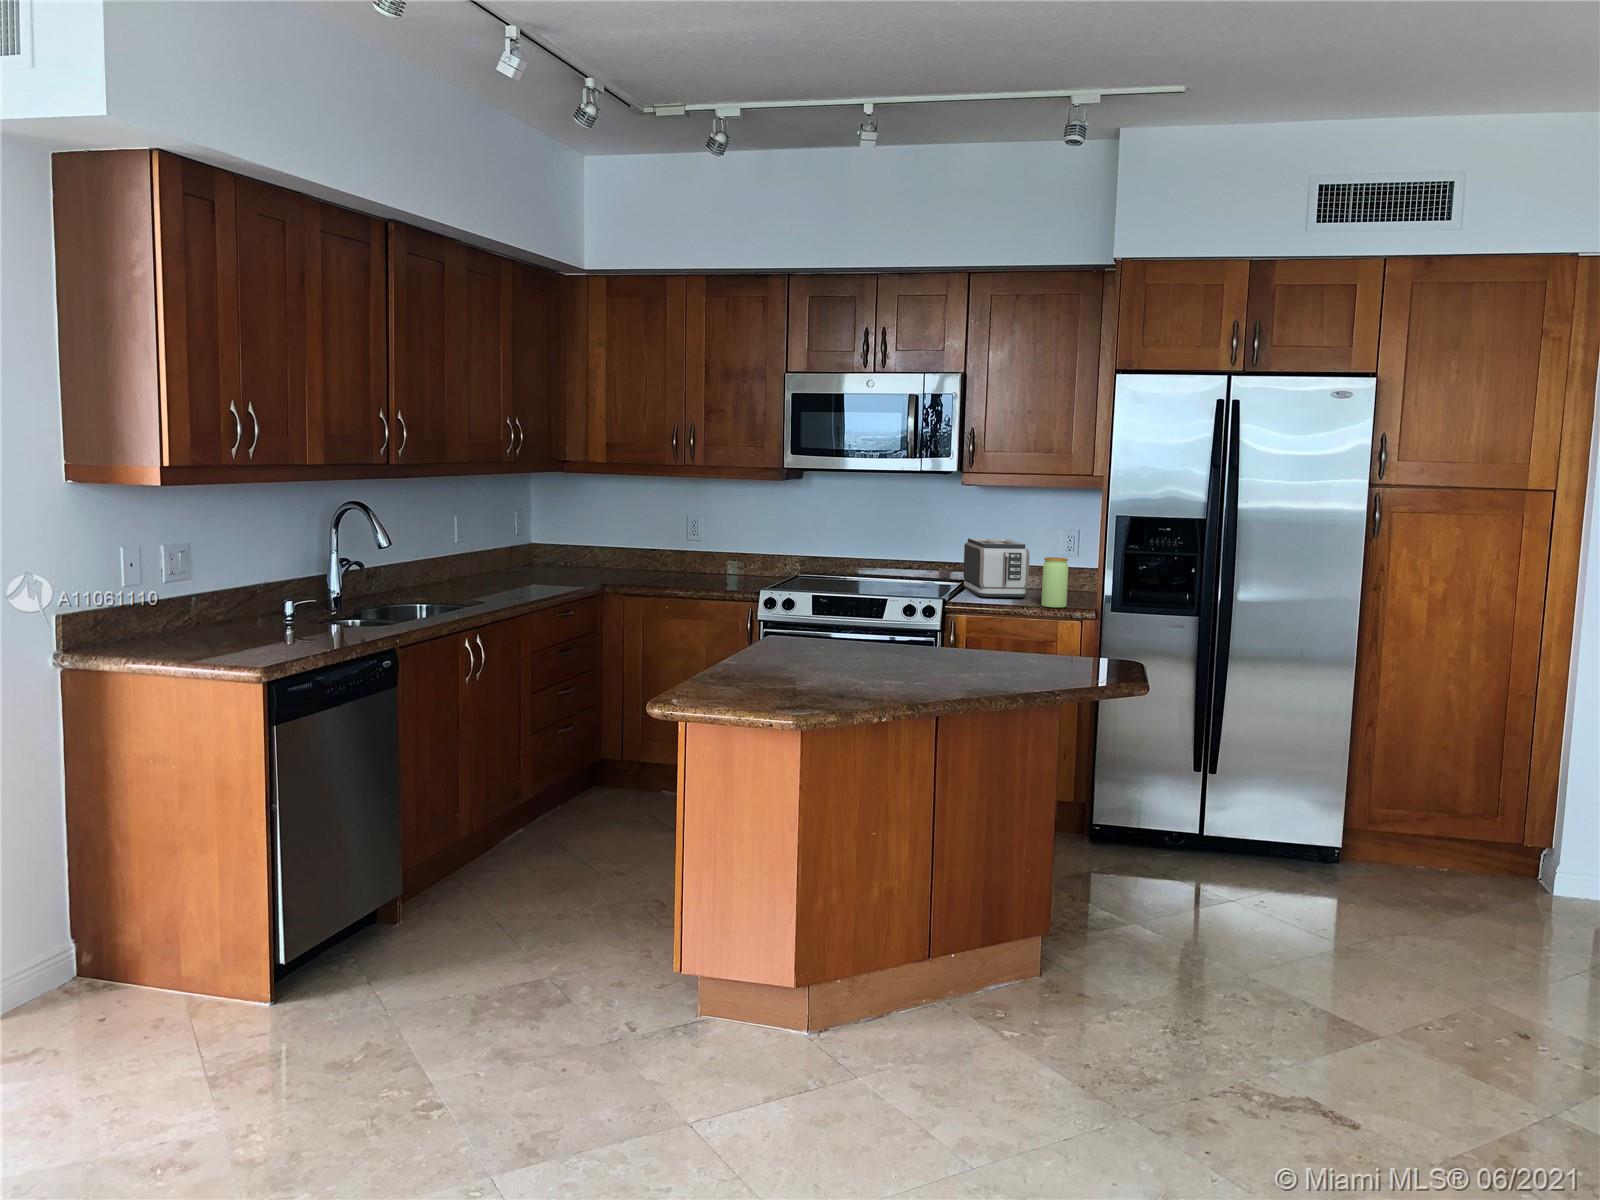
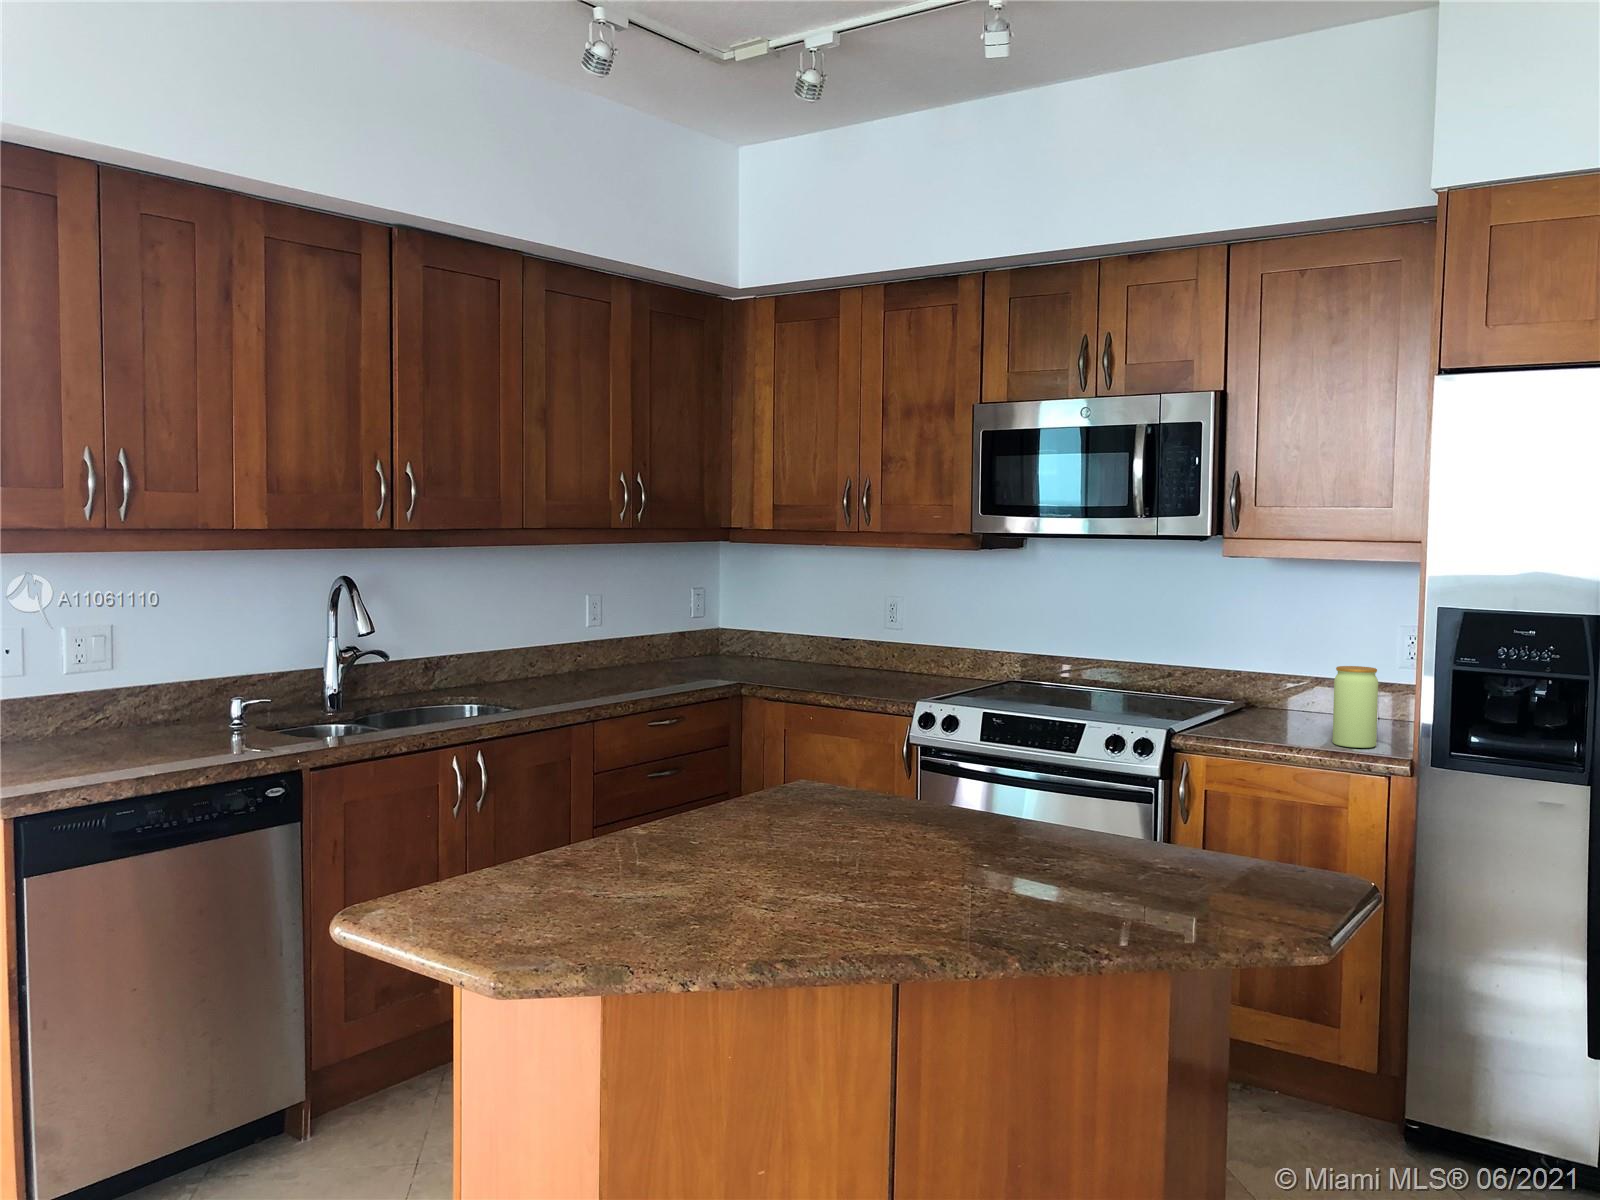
toaster: present [963,538,1030,597] -> none [1233,634,1321,727]

